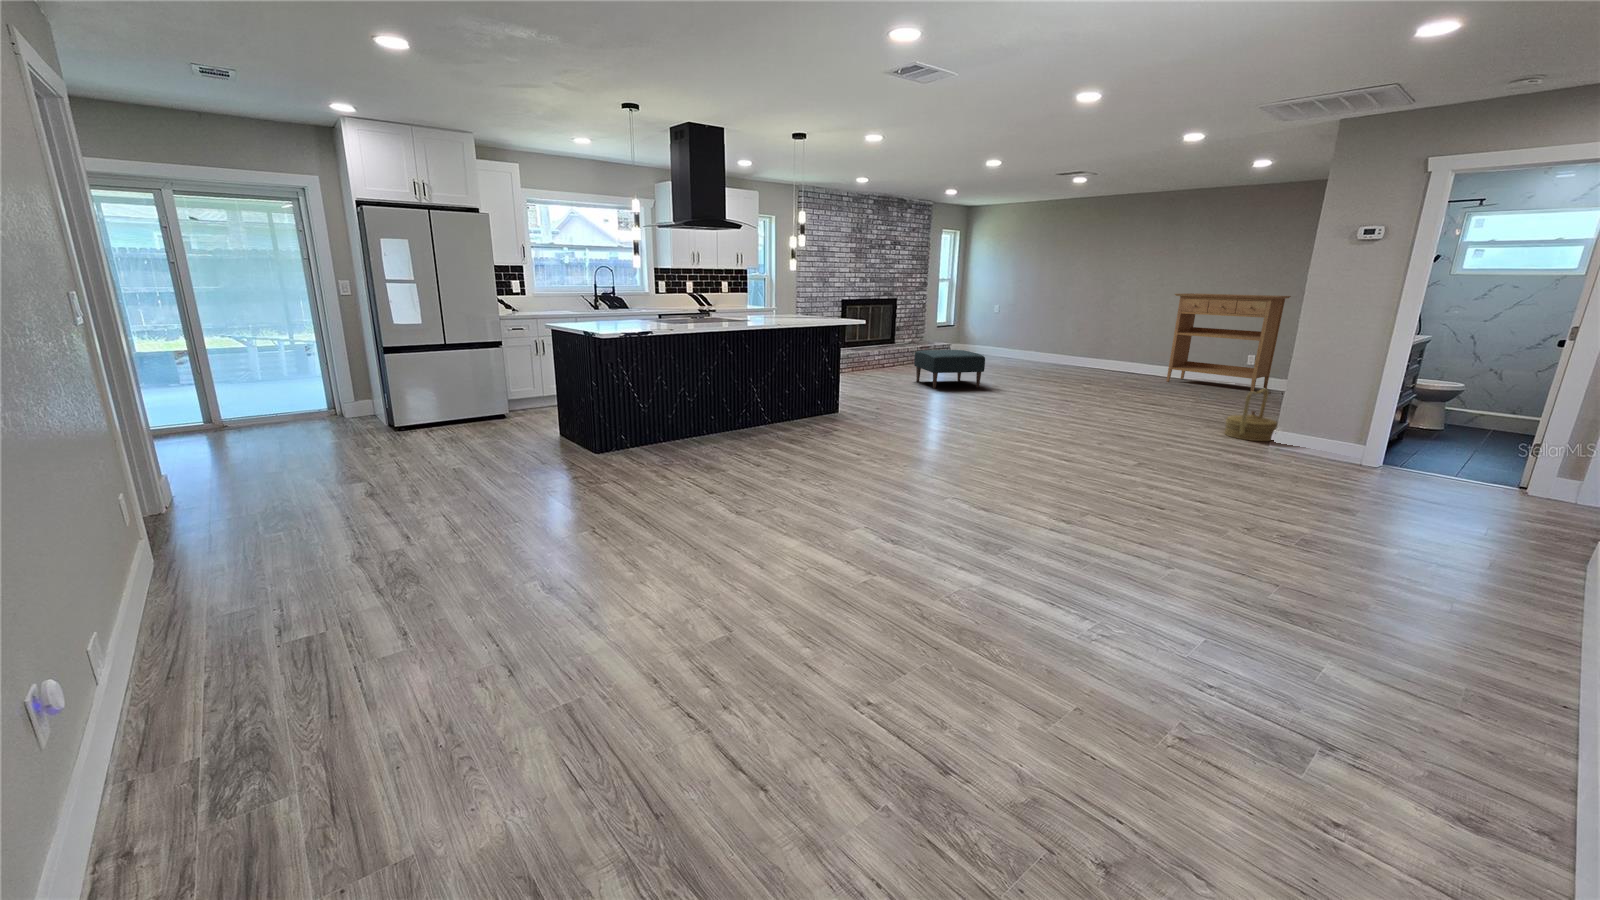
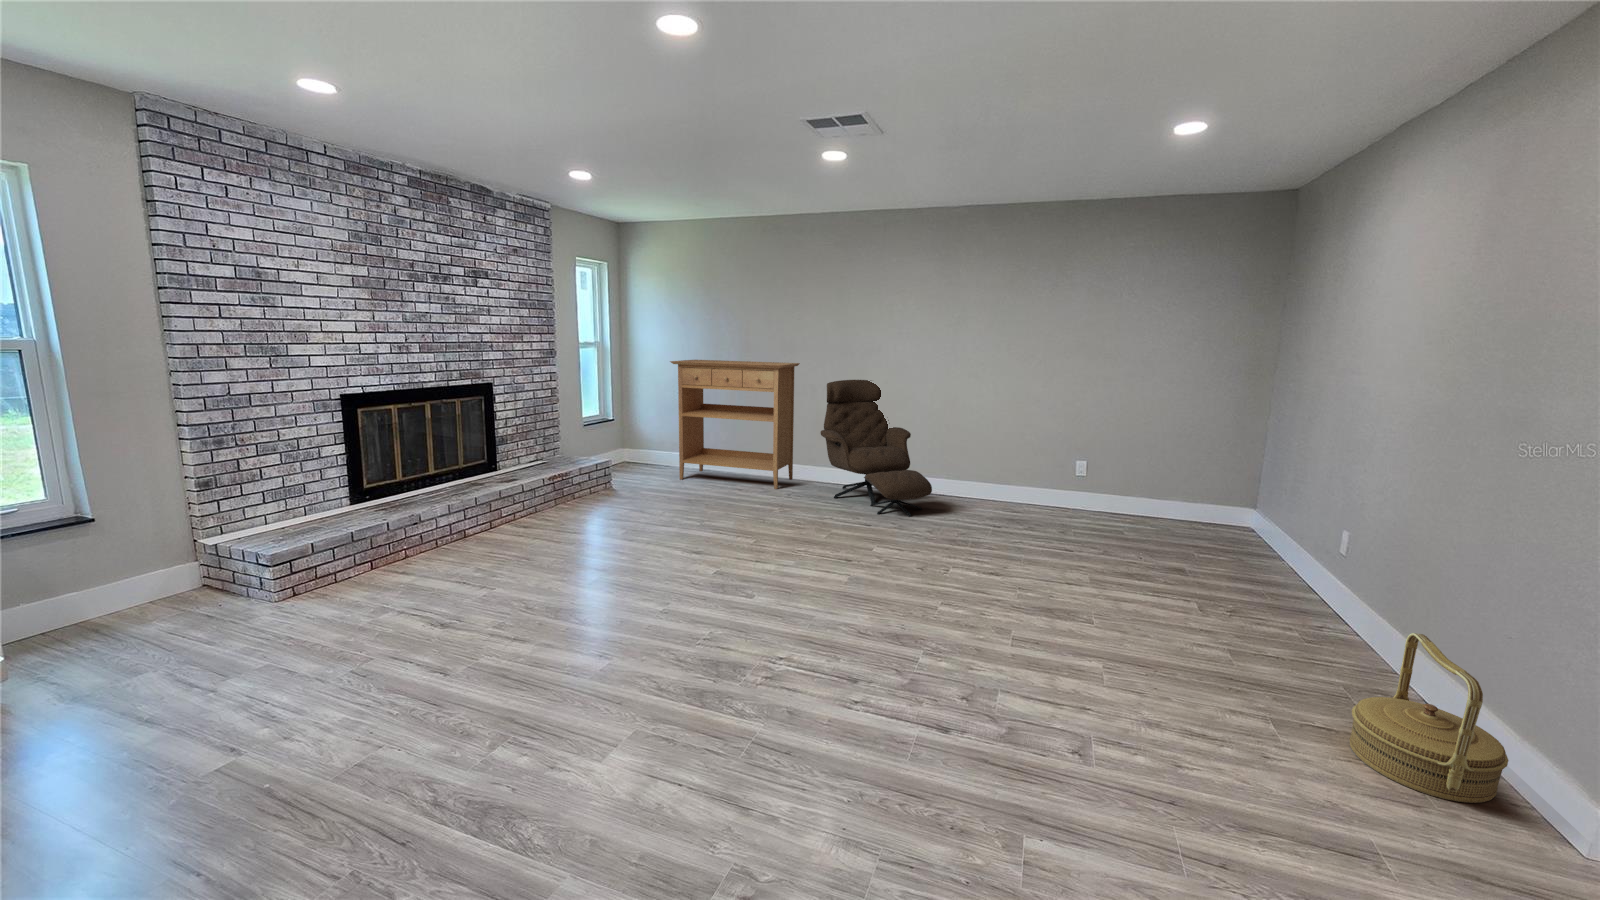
console table: present [1167,293,1291,392] -> present [670,360,800,489]
lounge chair: none [1076,300,1138,380] -> present [821,380,932,517]
ottoman: present [914,350,985,389] -> none [526,508,700,635]

